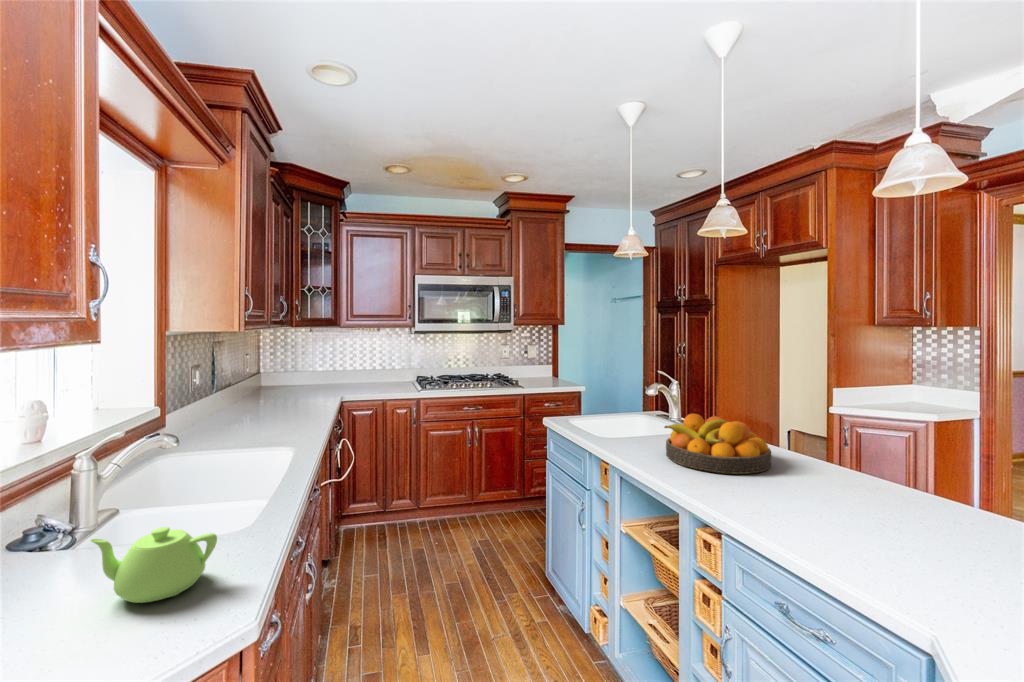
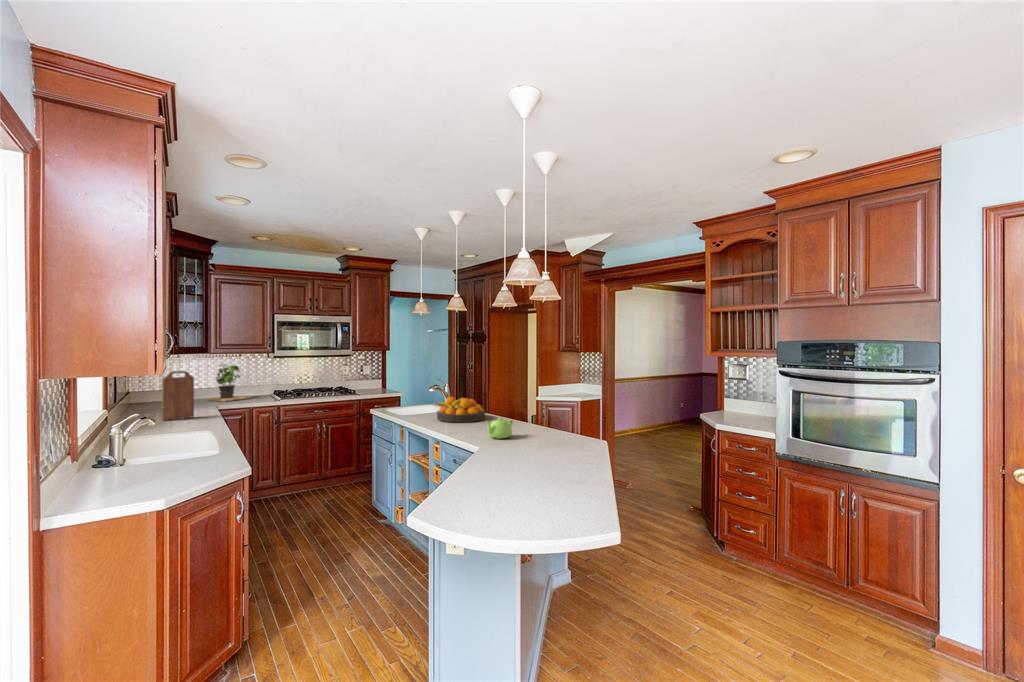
potted plant: none [334,341,391,390] -> present [202,365,252,402]
cutting board: none [255,350,299,421] -> present [162,371,194,421]
teapot: present [90,527,217,603] -> present [486,418,513,439]

